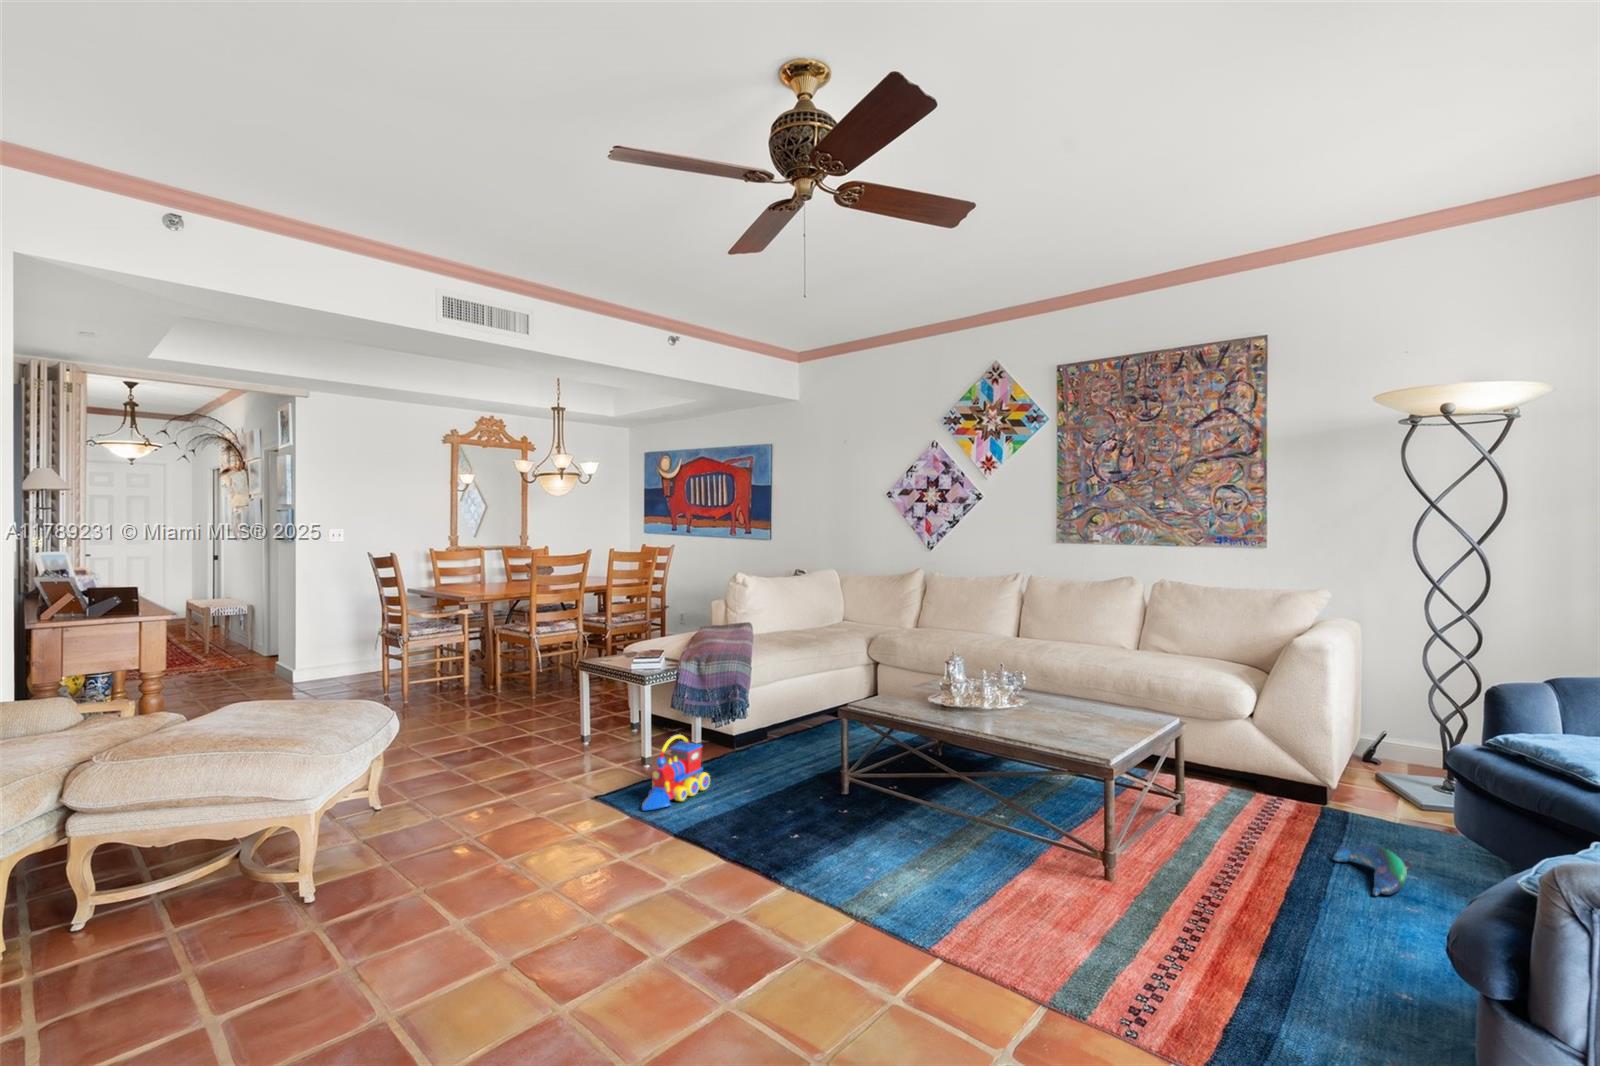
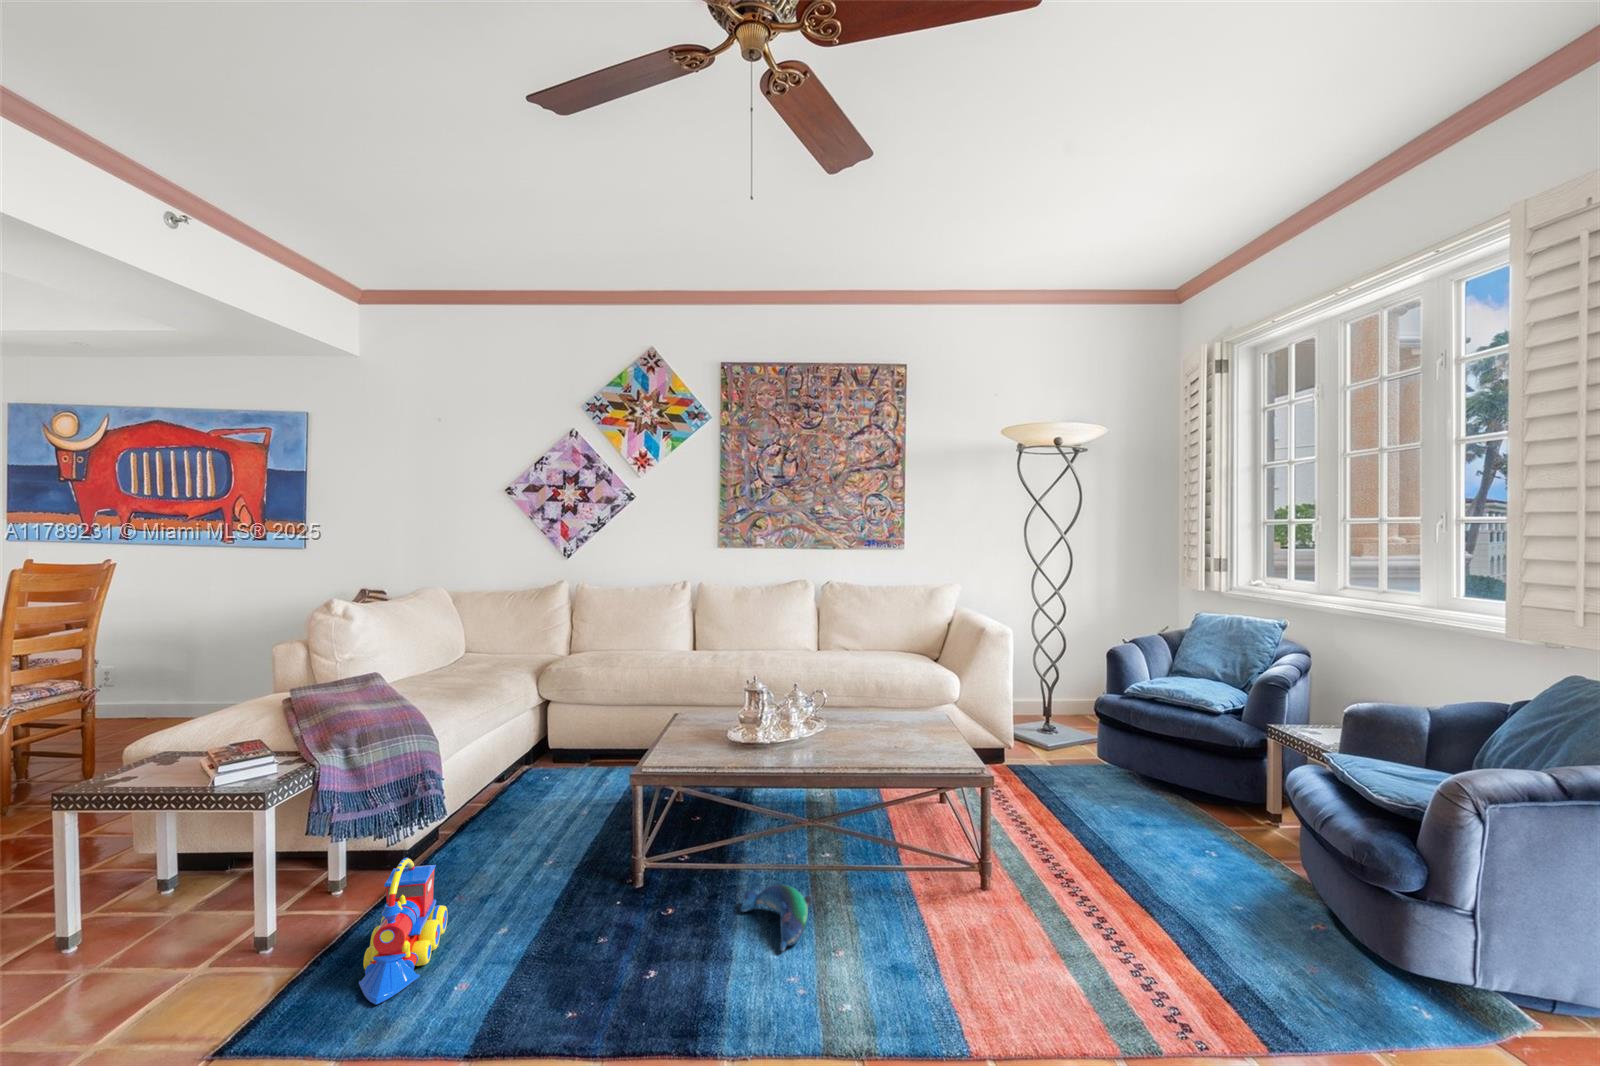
plush toy: present [1333,846,1412,896] -> present [740,885,812,951]

